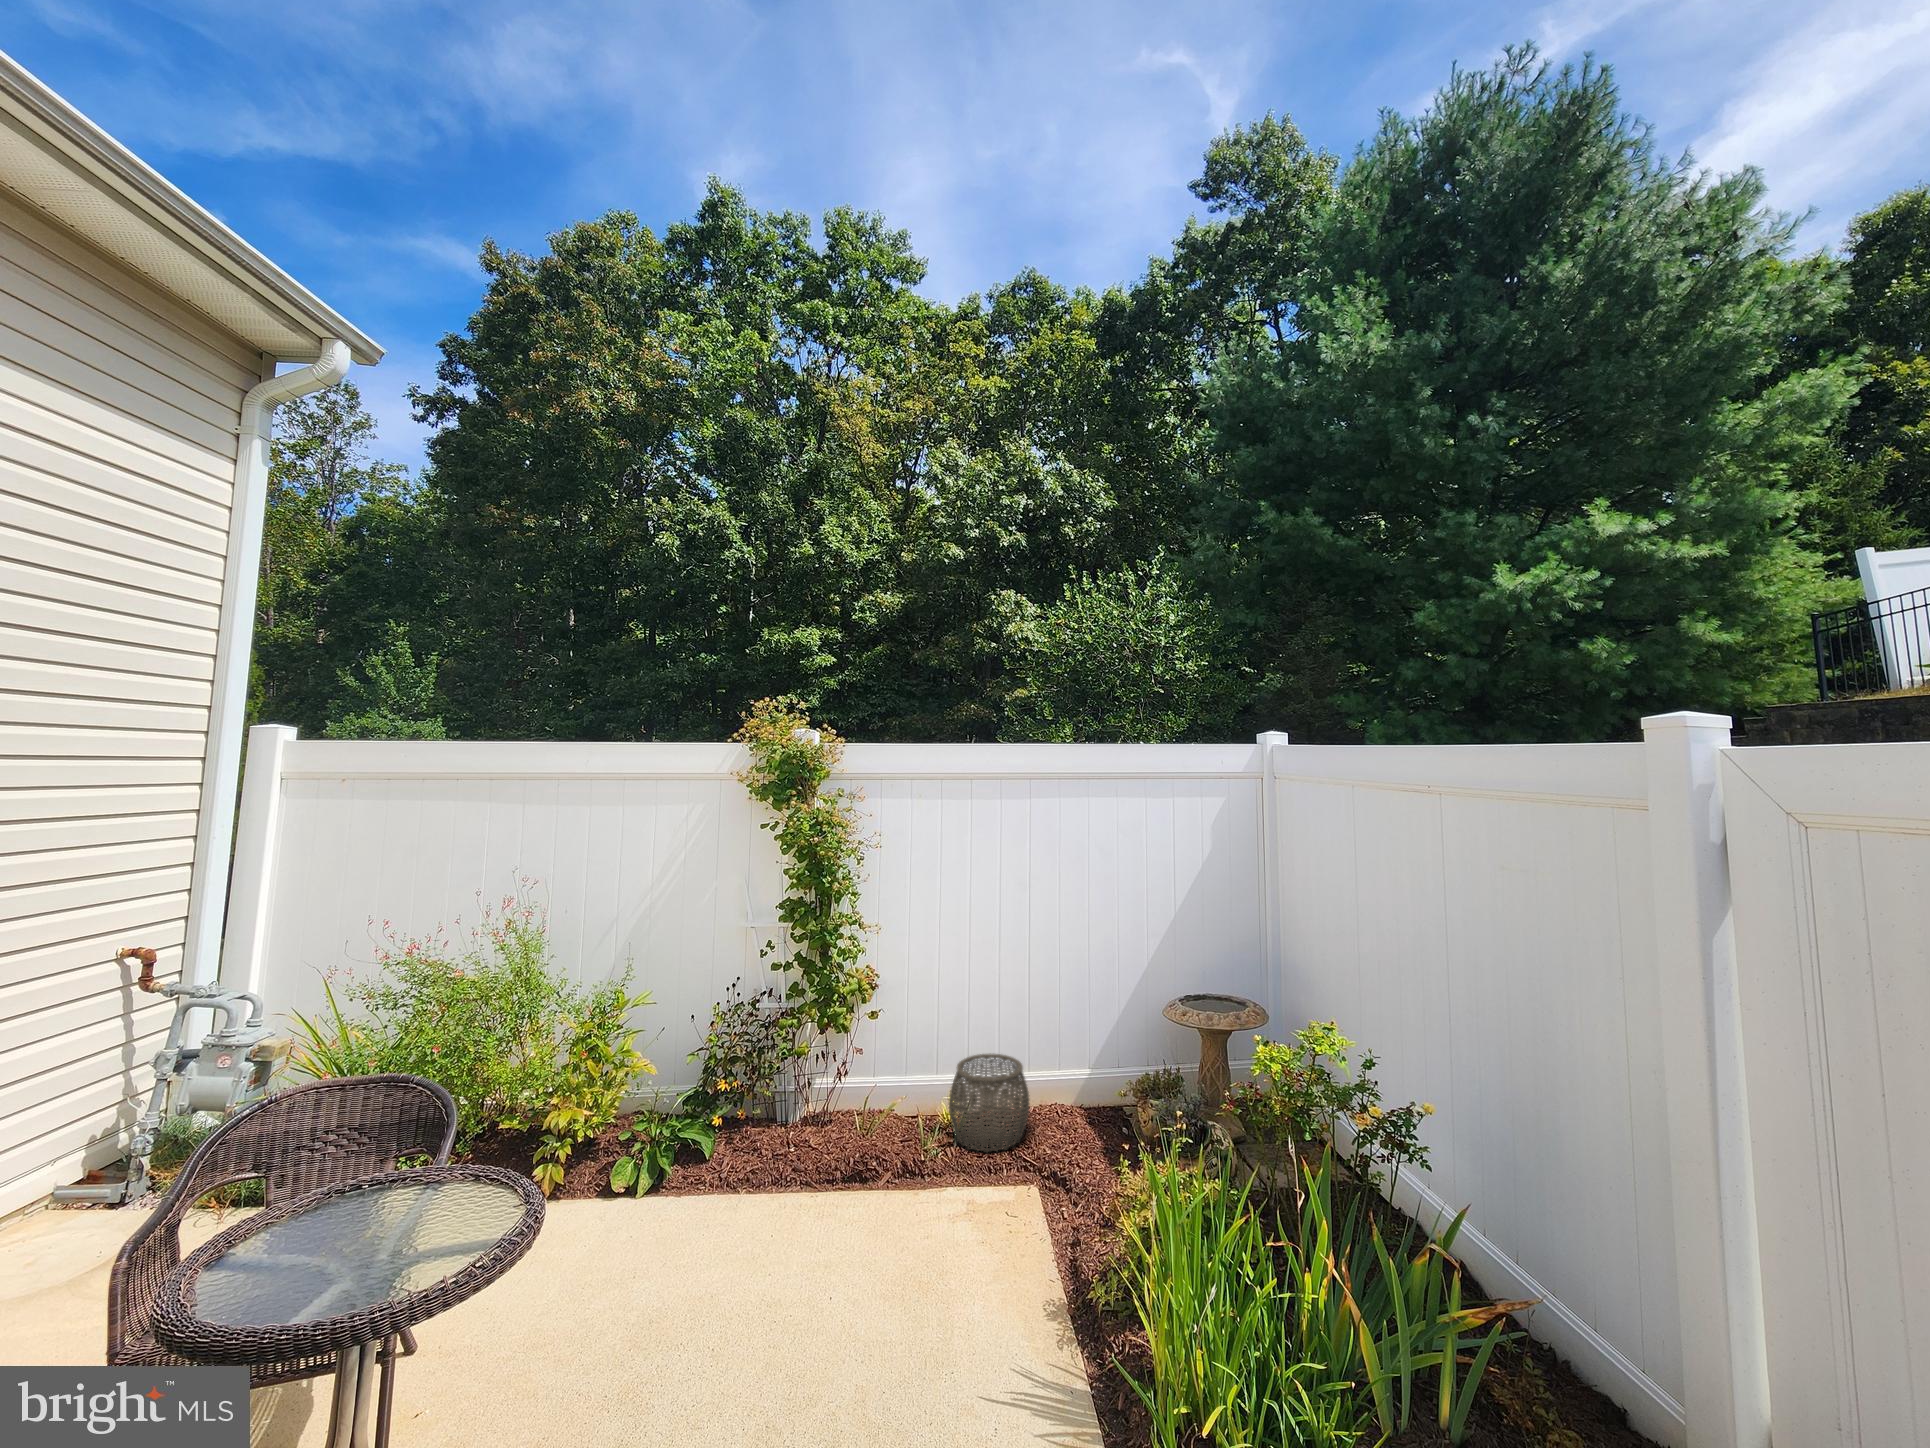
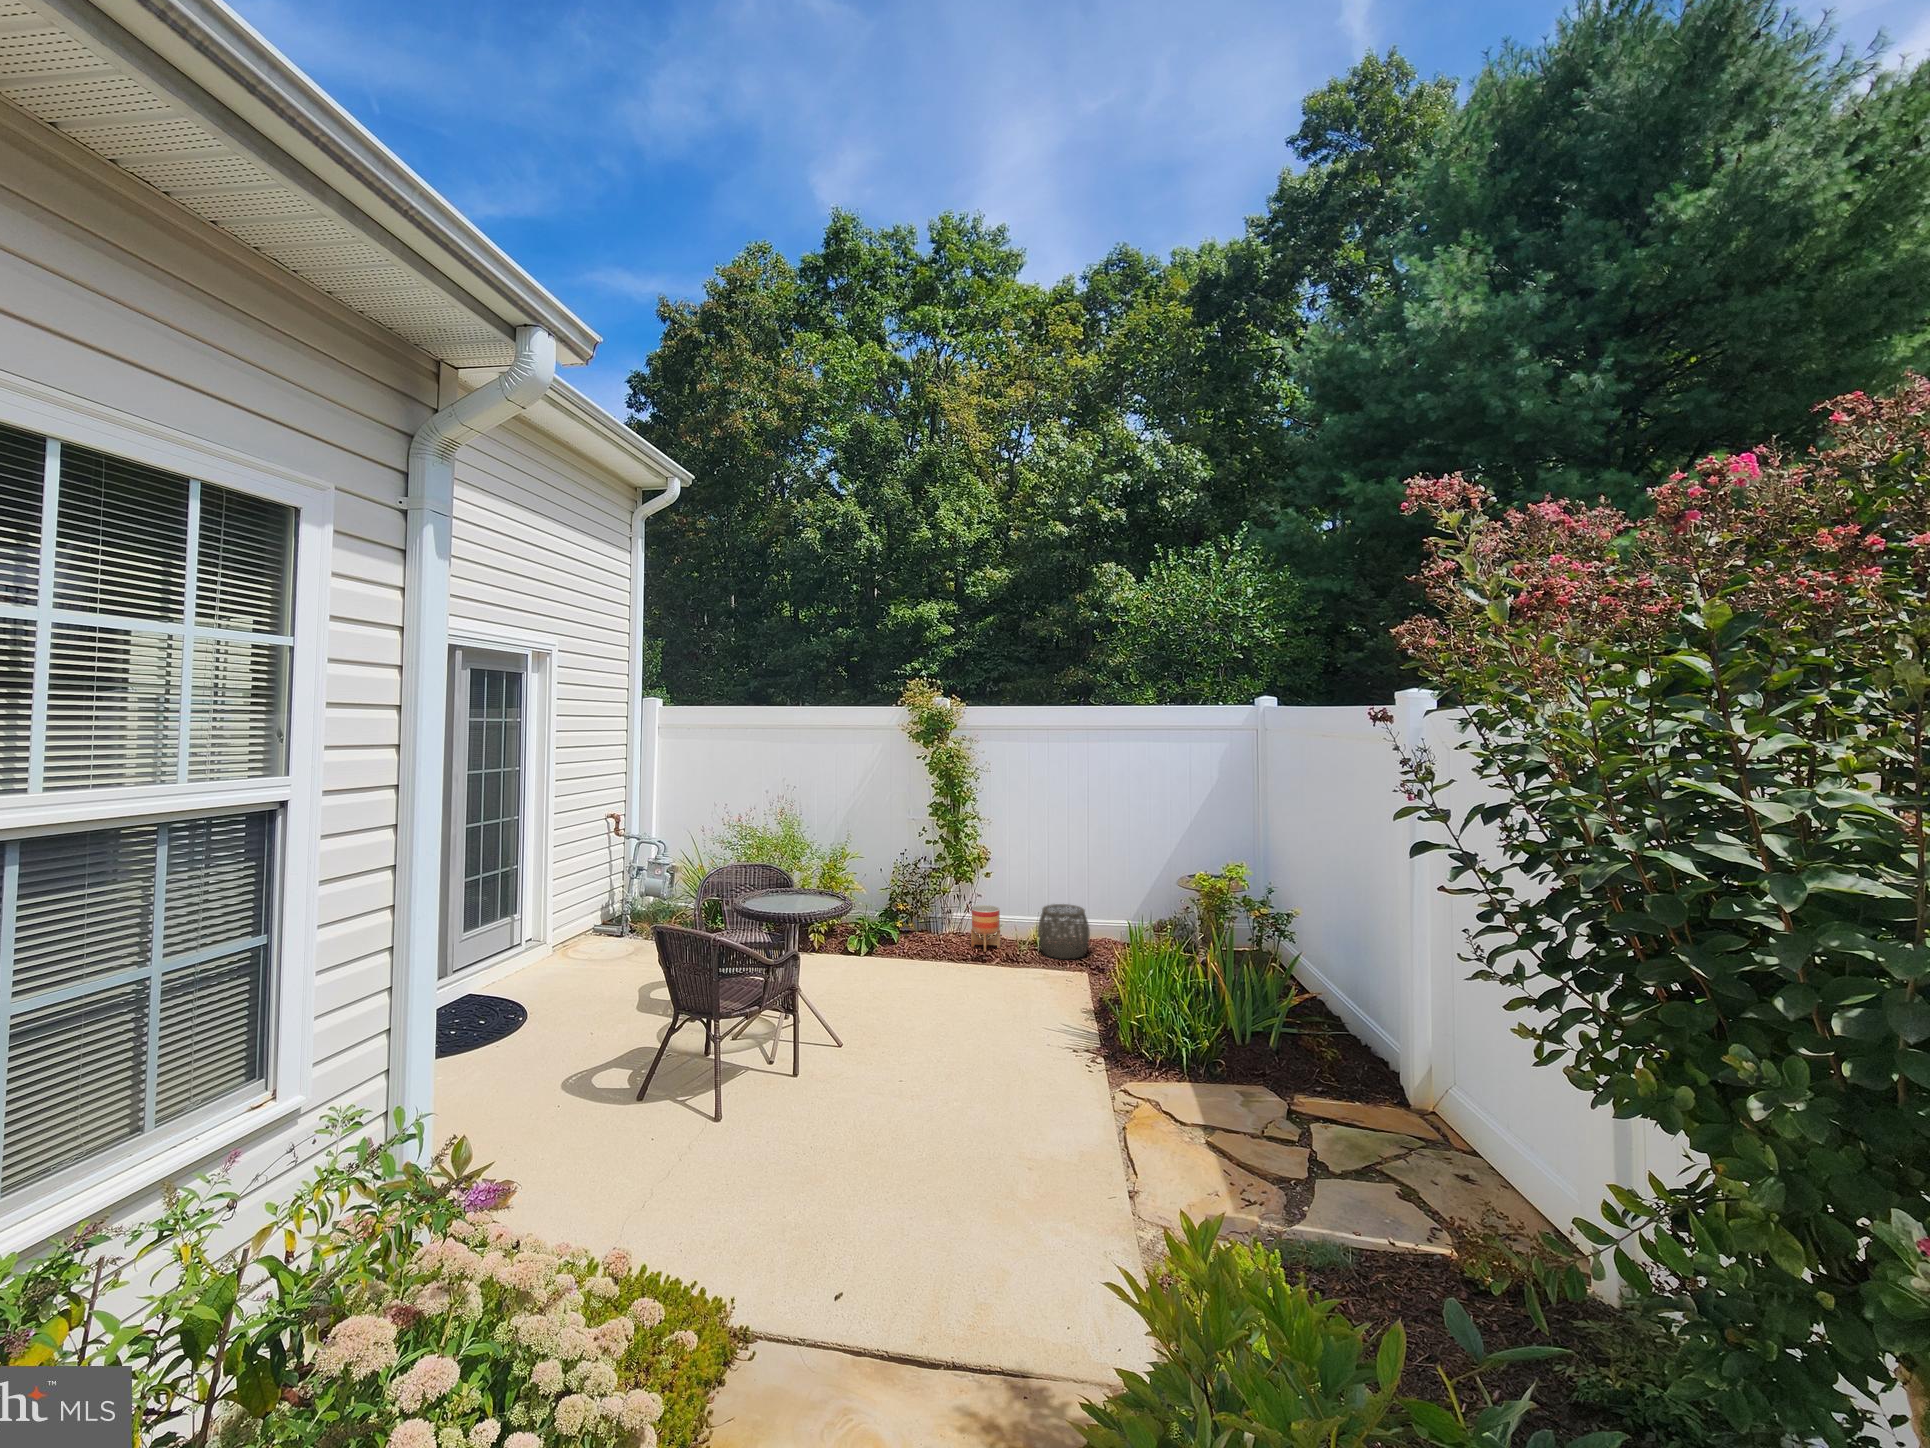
planter: none [841,1063,889,1147] -> present [971,905,1000,952]

